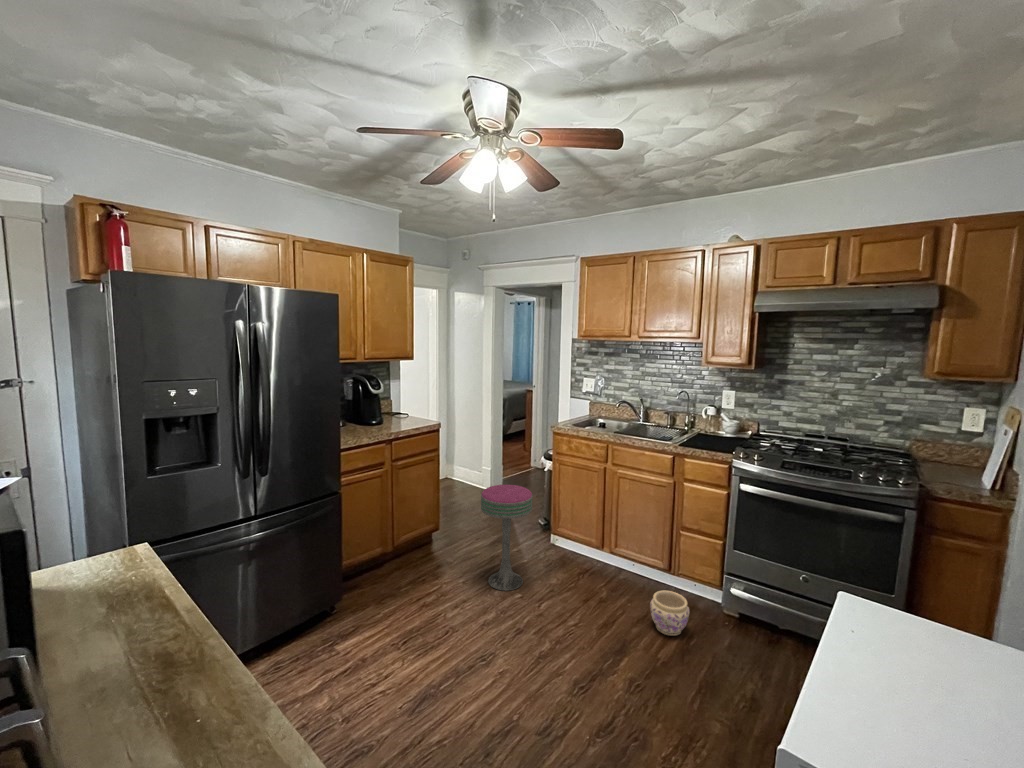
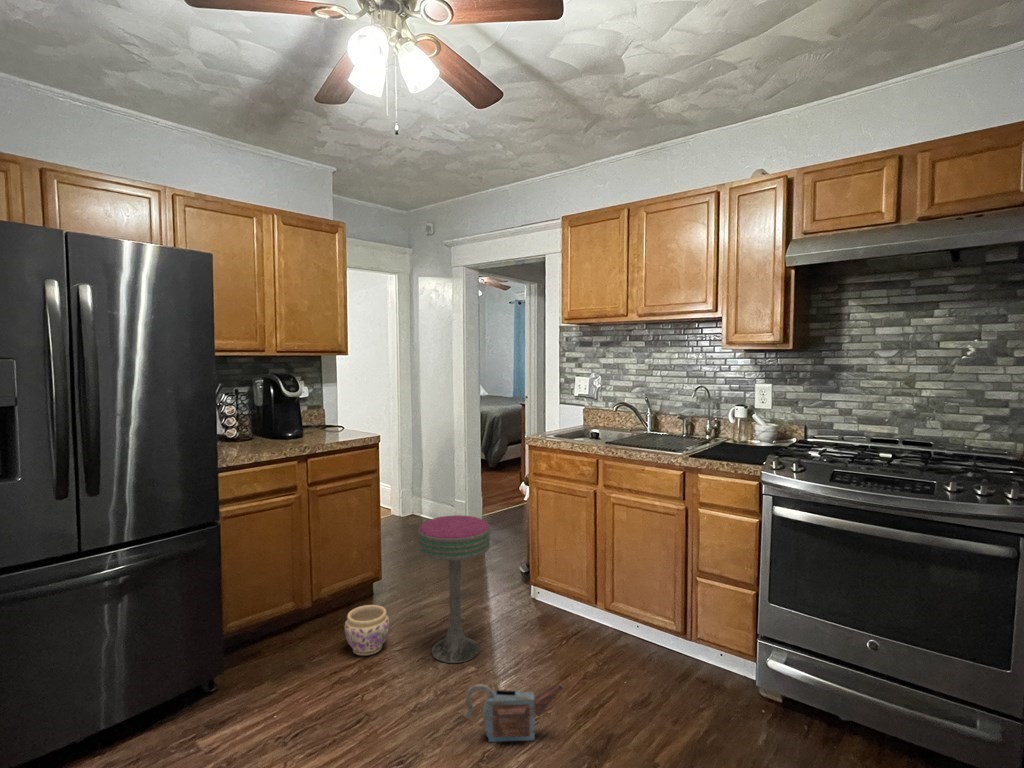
planter: present [650,590,689,636] -> present [345,605,389,656]
watering can: none [527,606,595,645] -> present [465,684,563,742]

